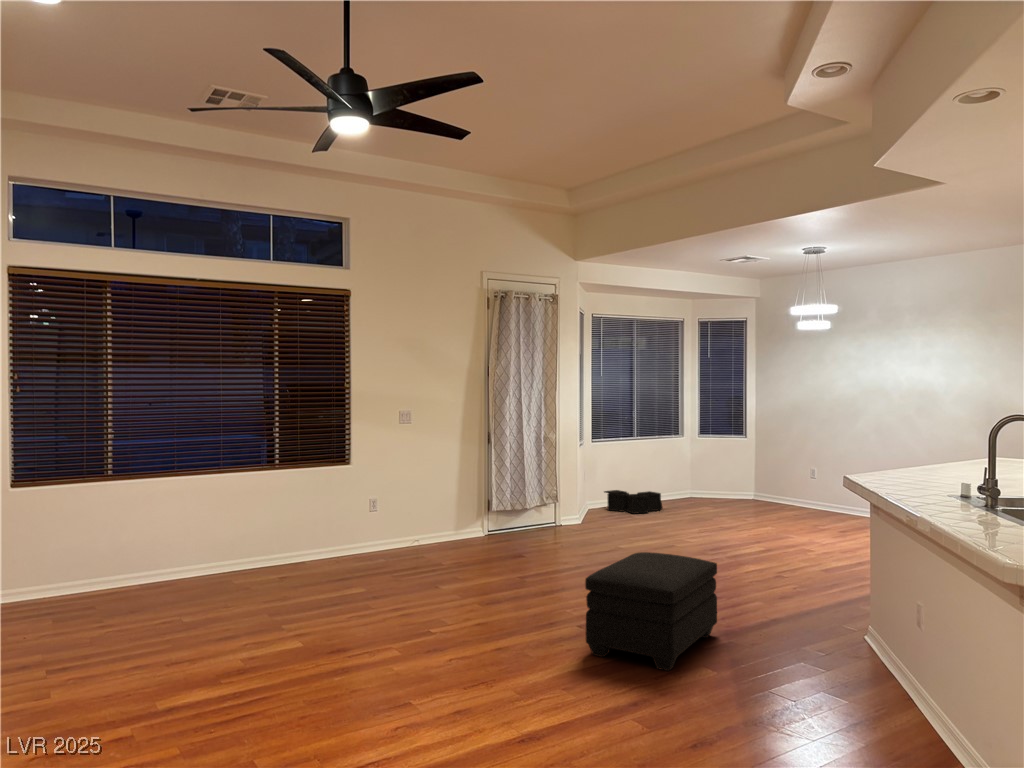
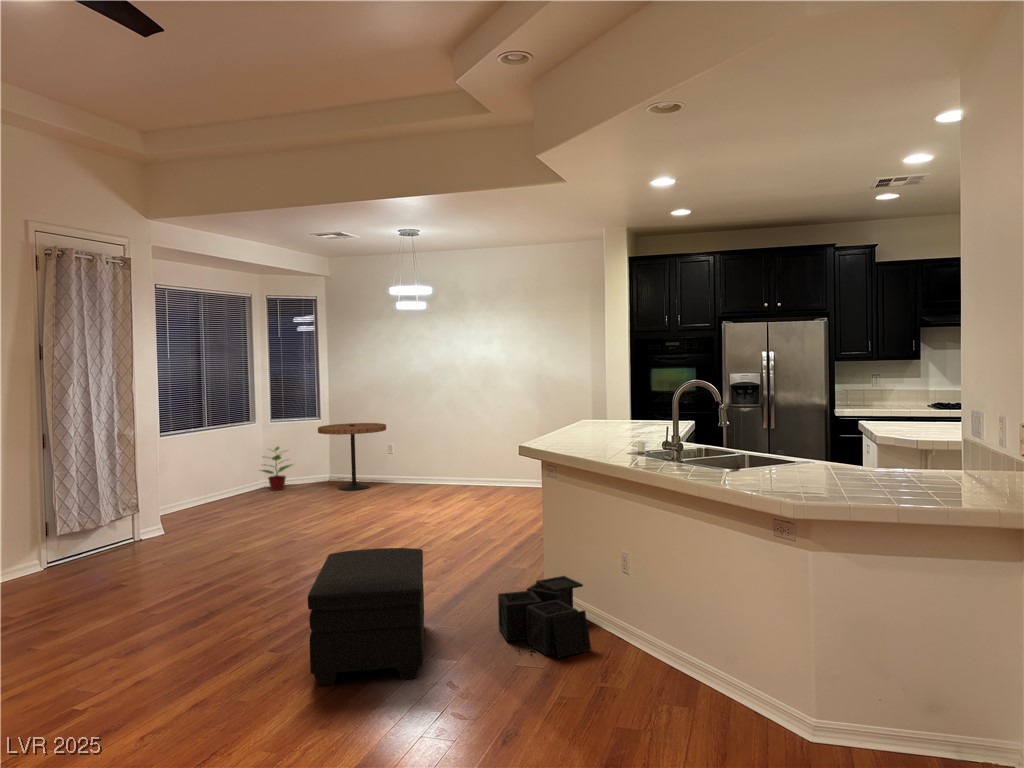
side table: none [736,444,807,512] -> present [318,423,386,491]
potted plant: none [683,459,717,502] -> present [261,447,291,490]
storage bin: present [604,490,663,514] -> present [498,576,591,658]

